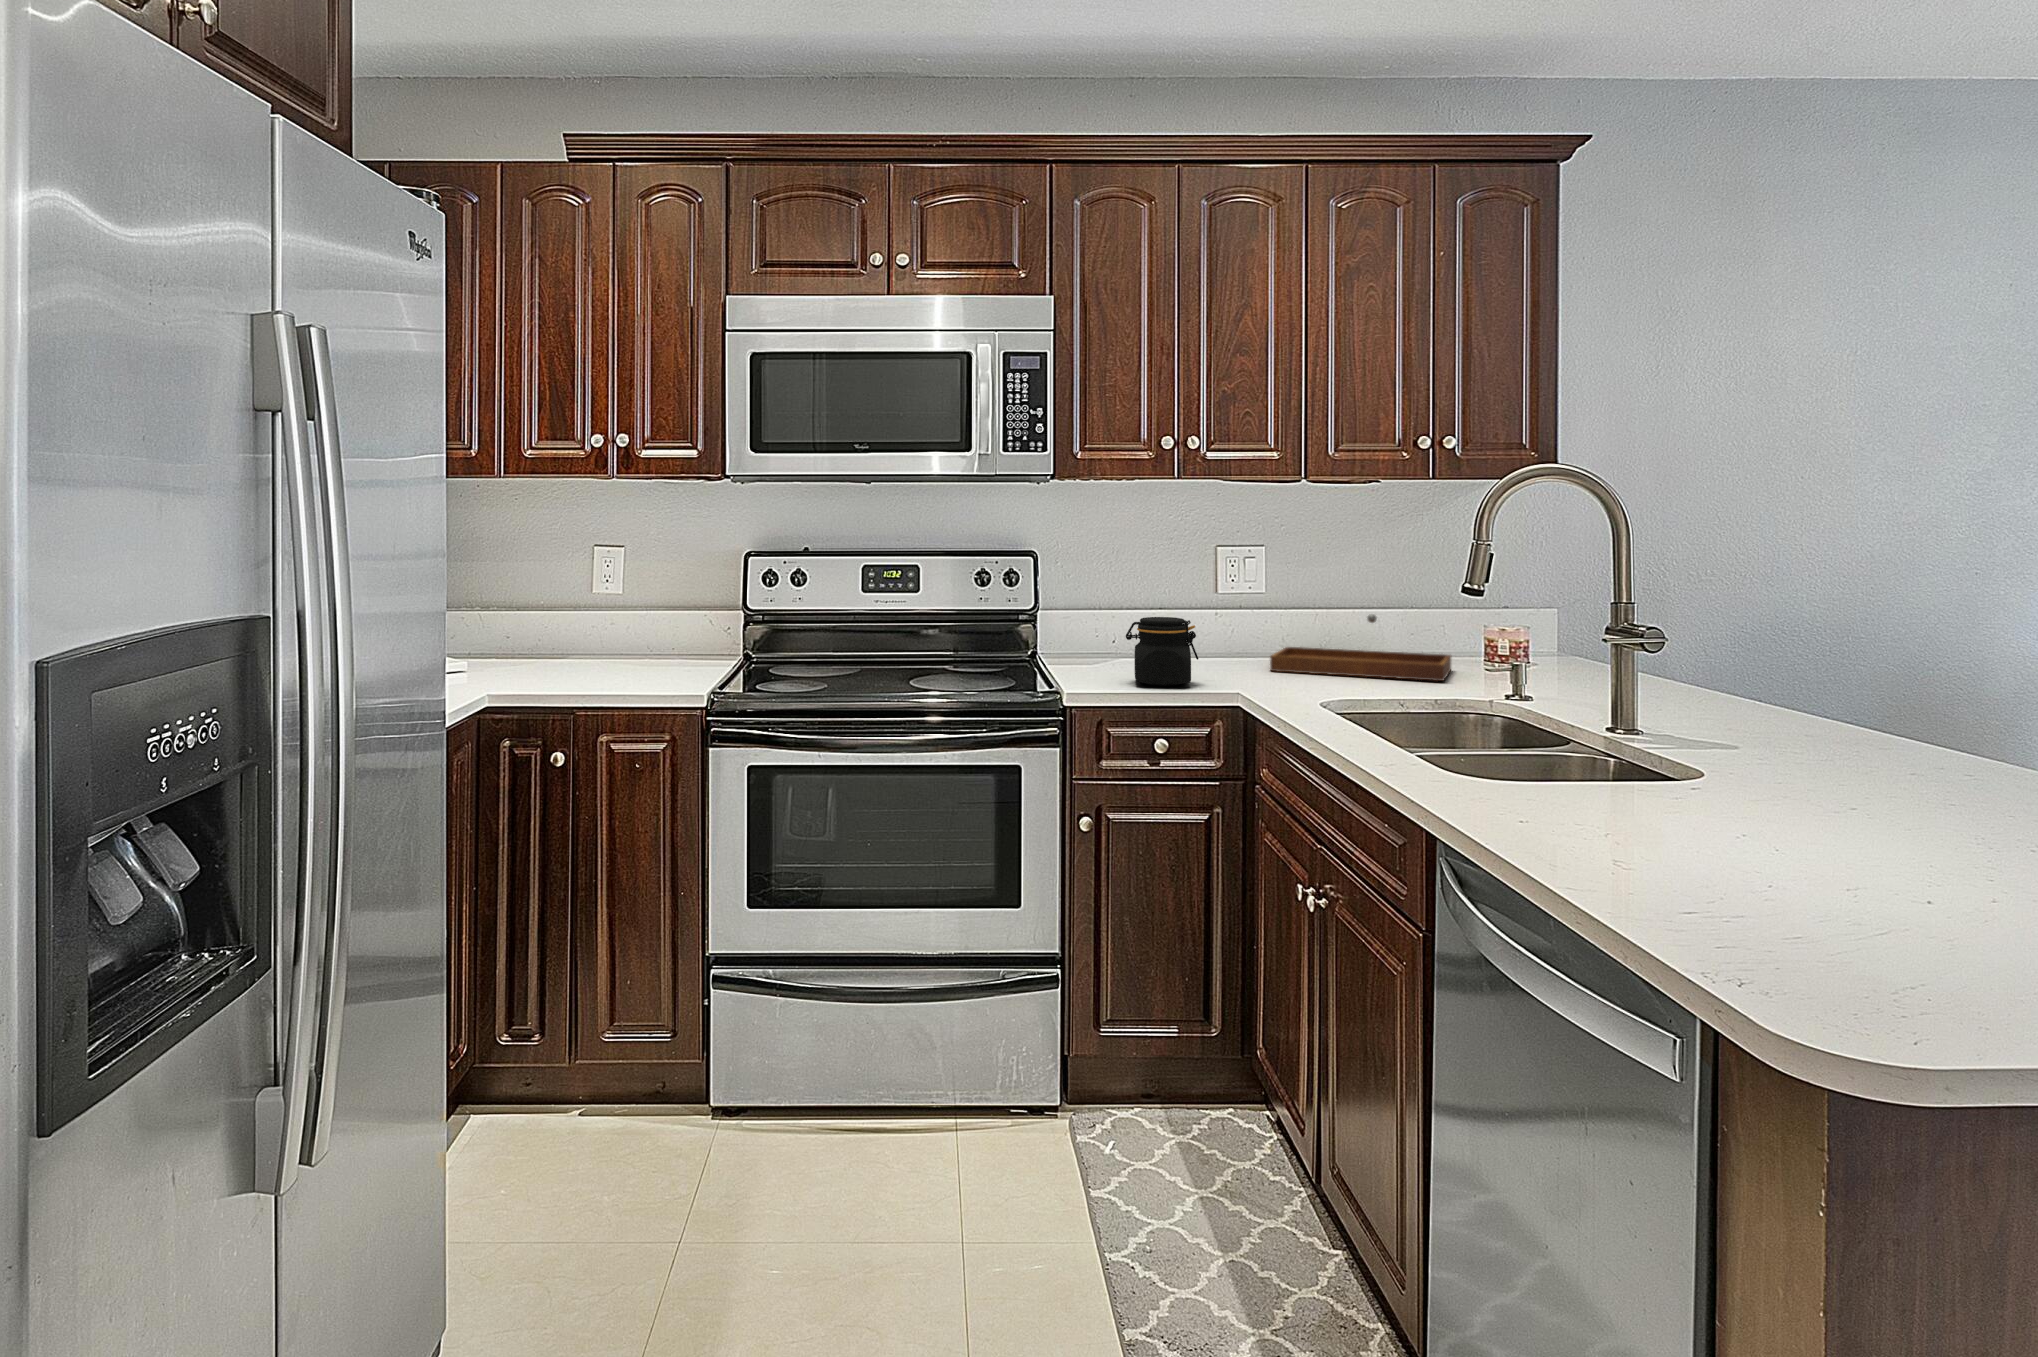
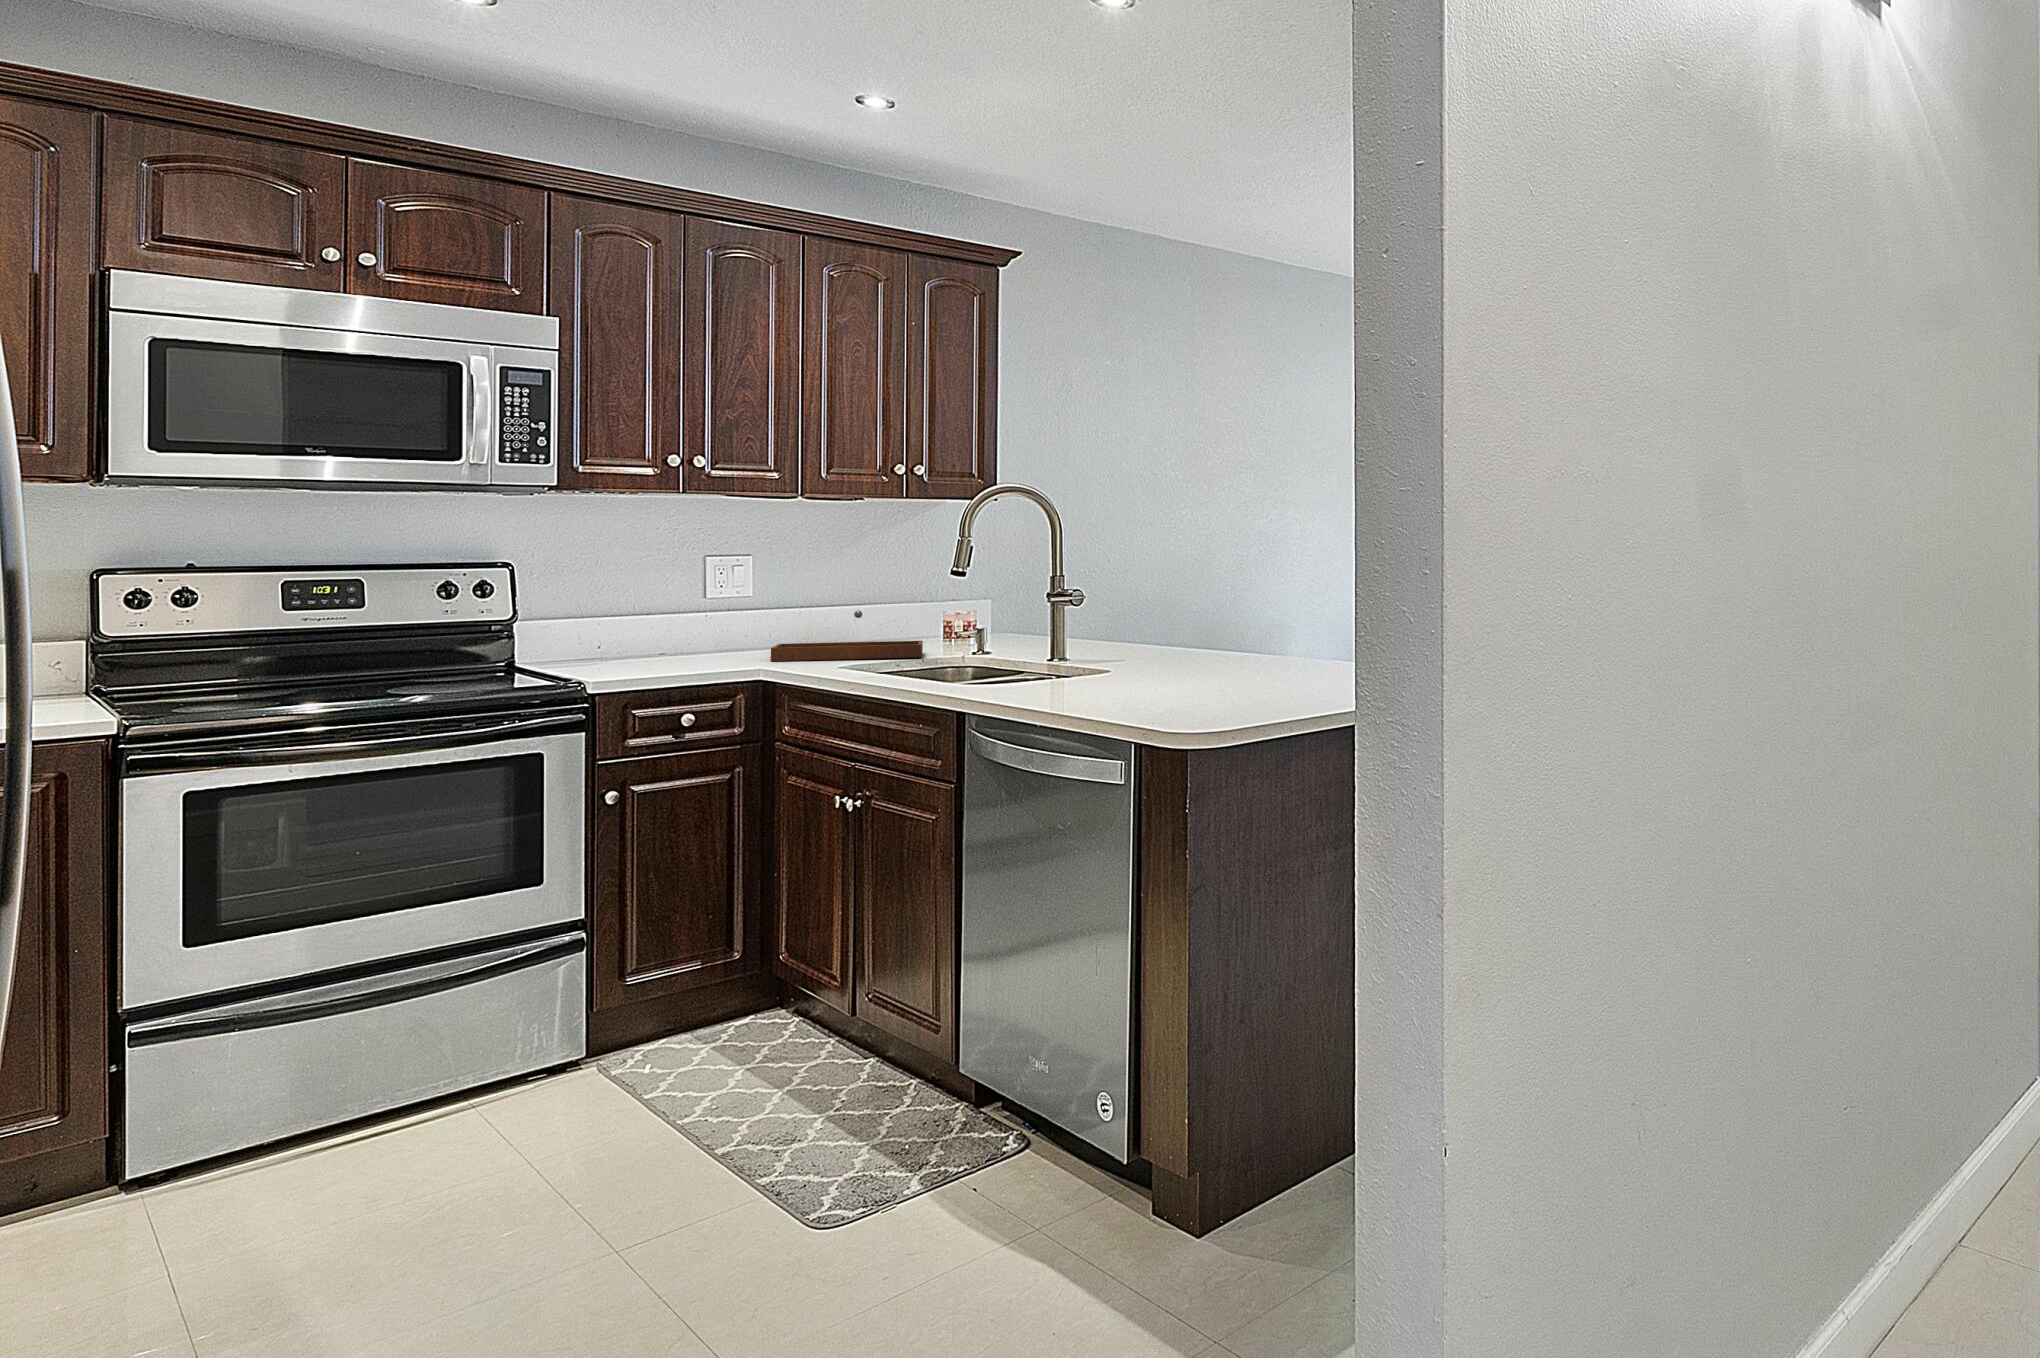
jar: present [1126,617,1198,686] -> none [638,615,713,673]

